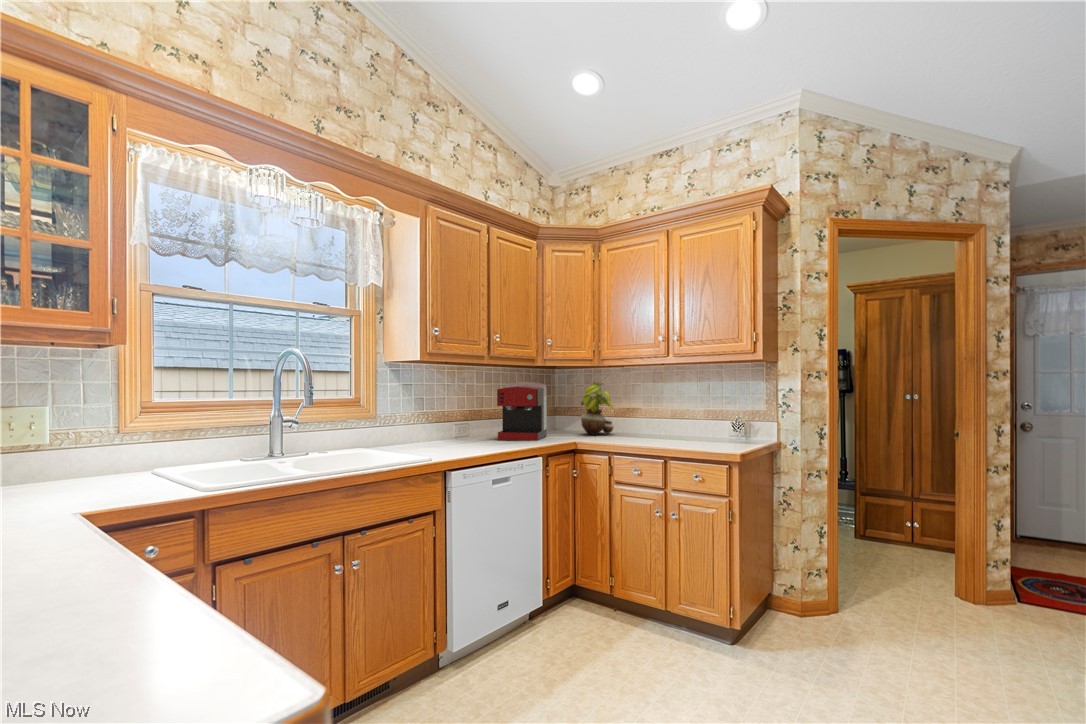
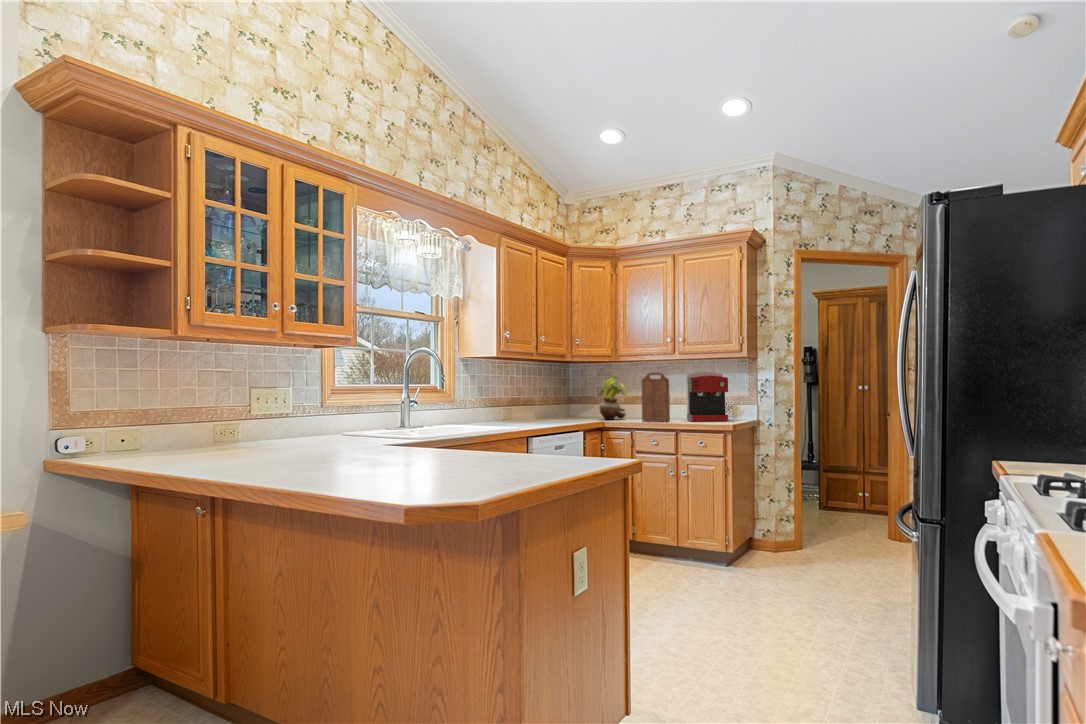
cutting board: none [624,380,659,444] -> present [641,372,670,422]
coffee maker: present [497,382,547,441] -> present [686,372,728,422]

